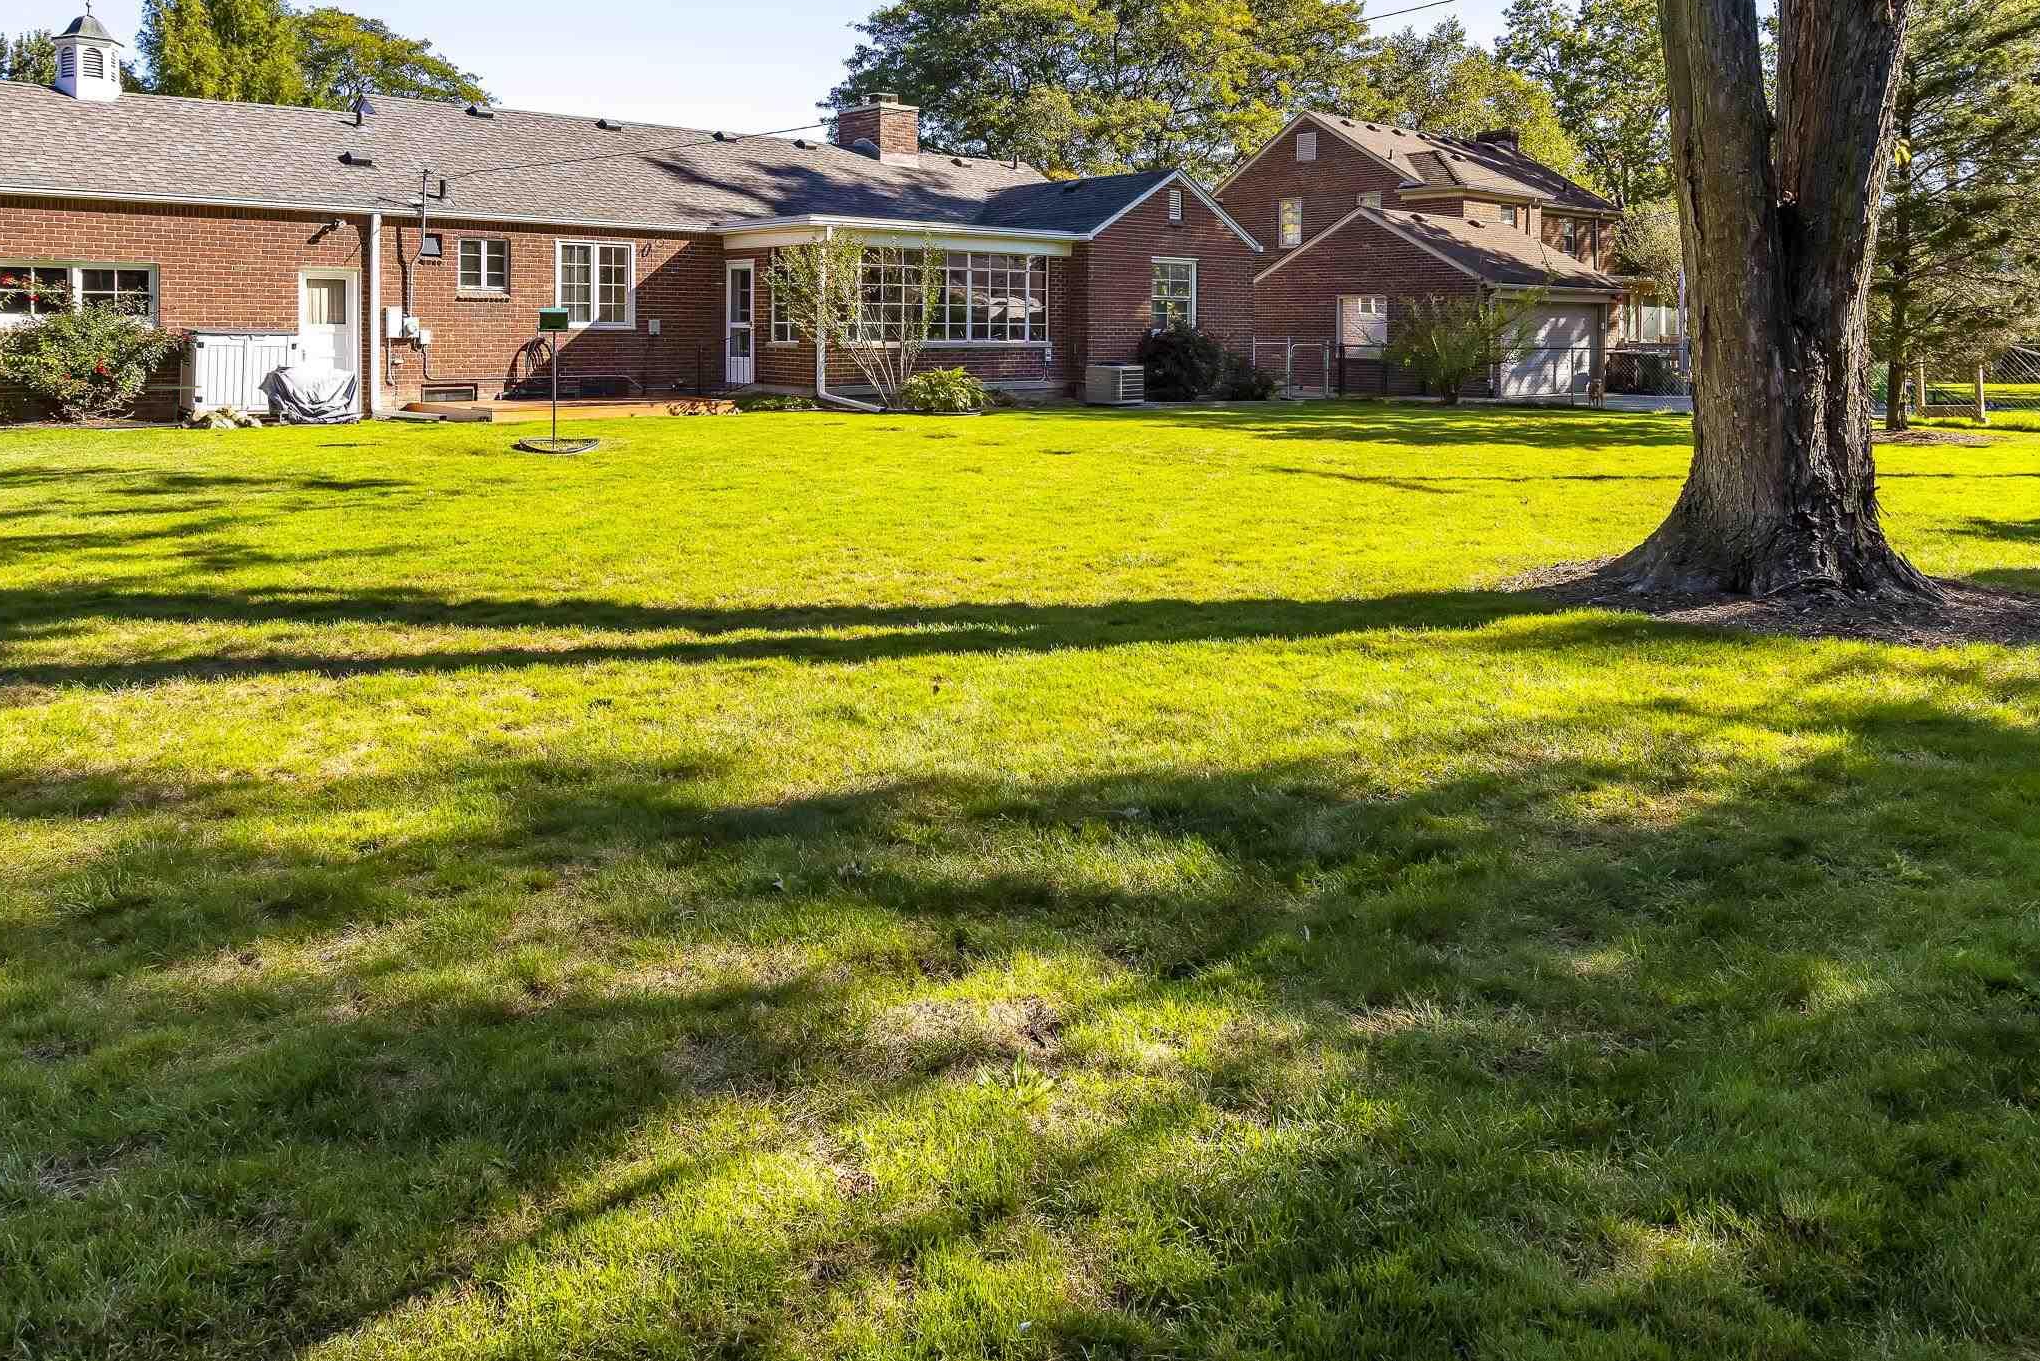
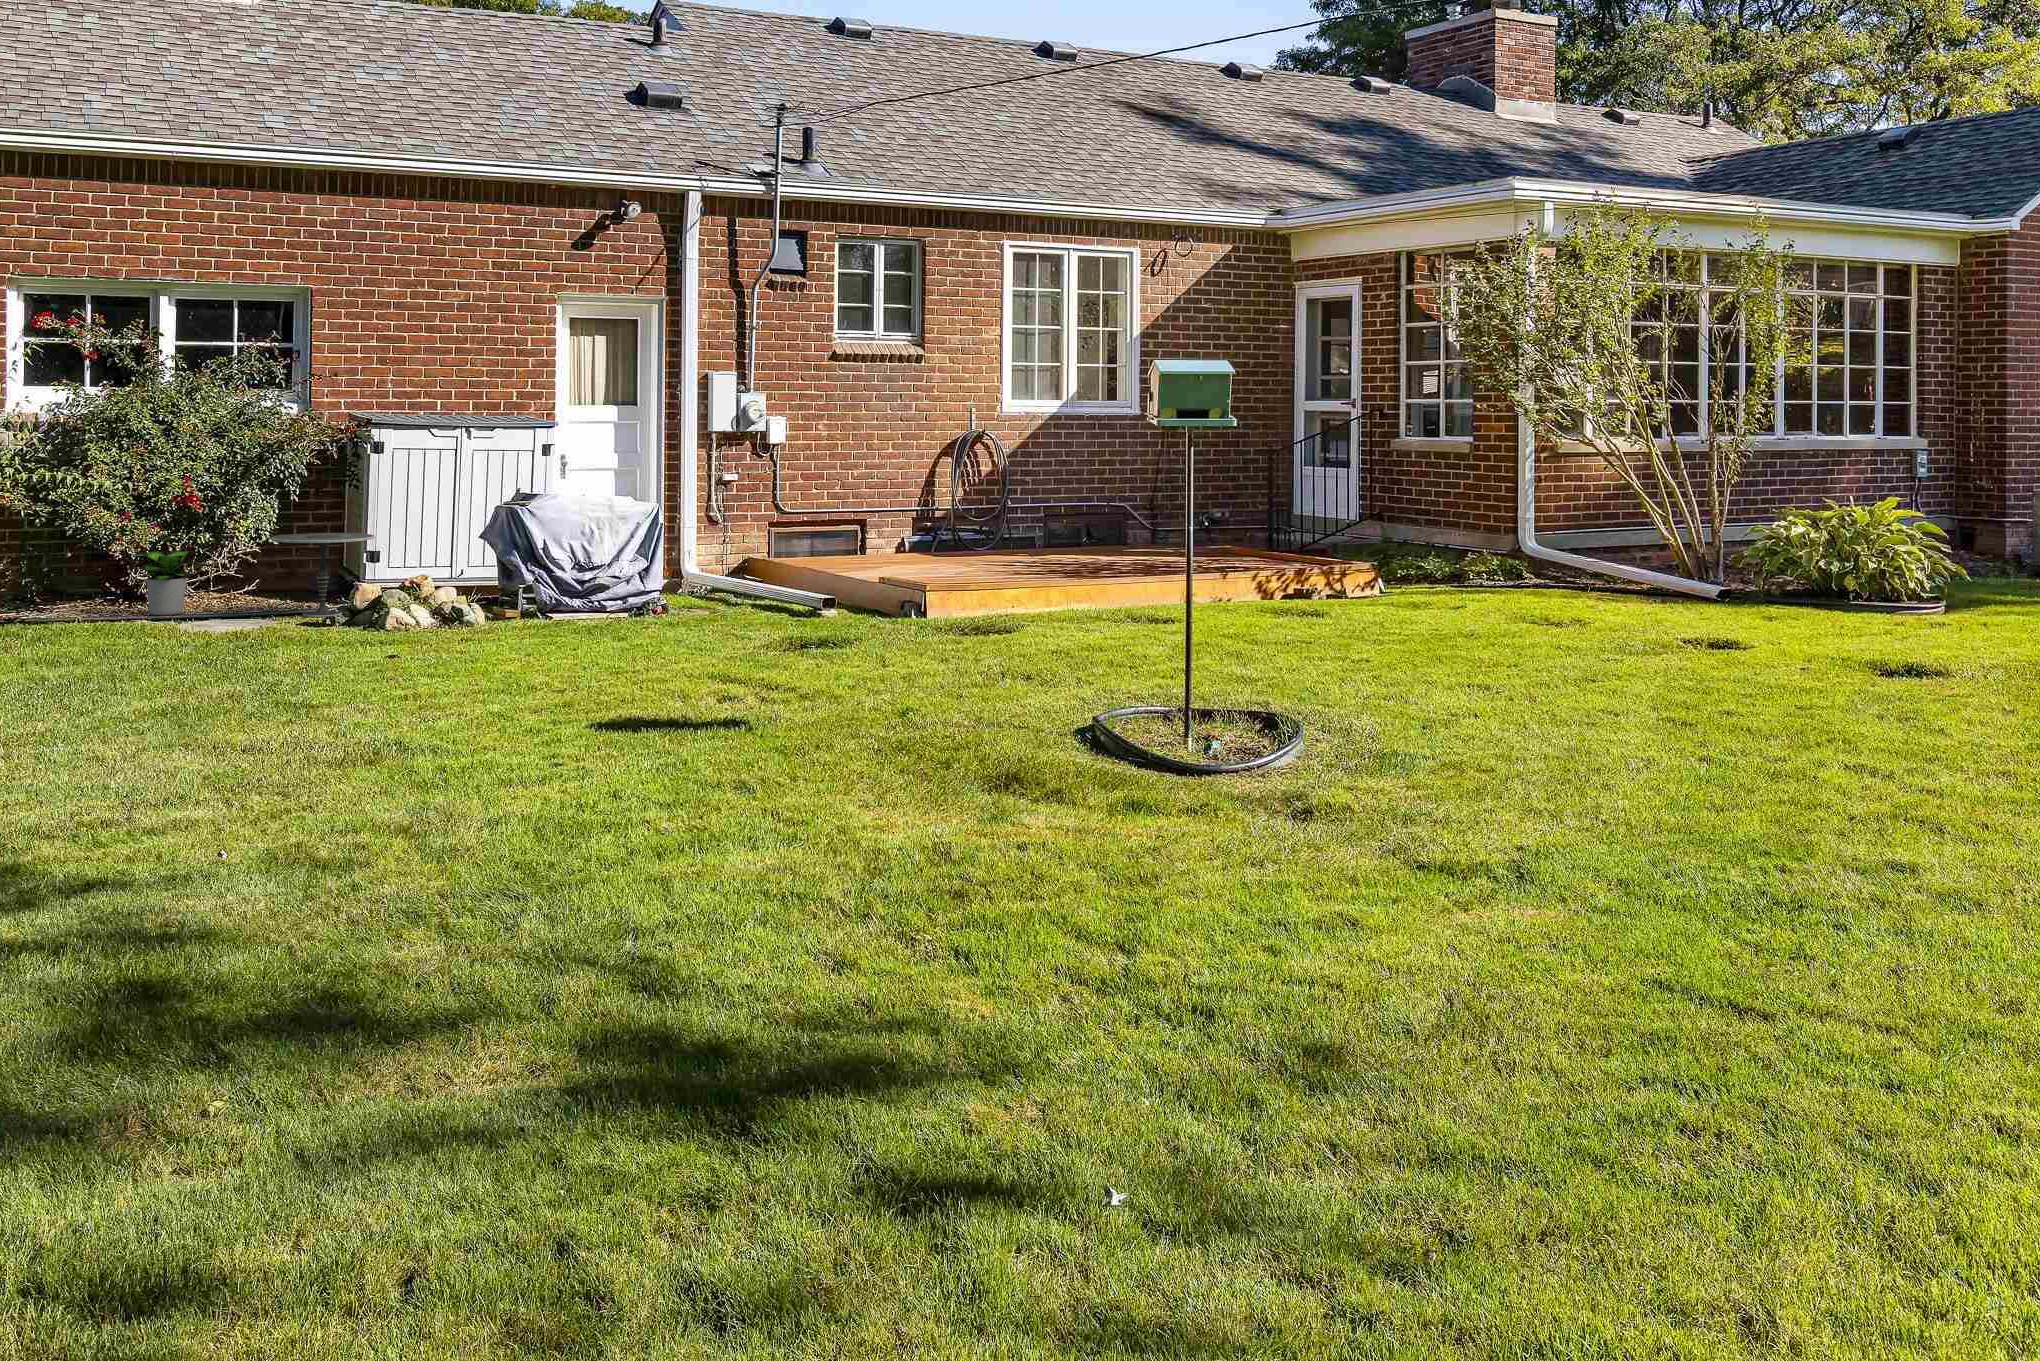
potted plant: none [72,395,113,425] -> present [132,551,205,615]

